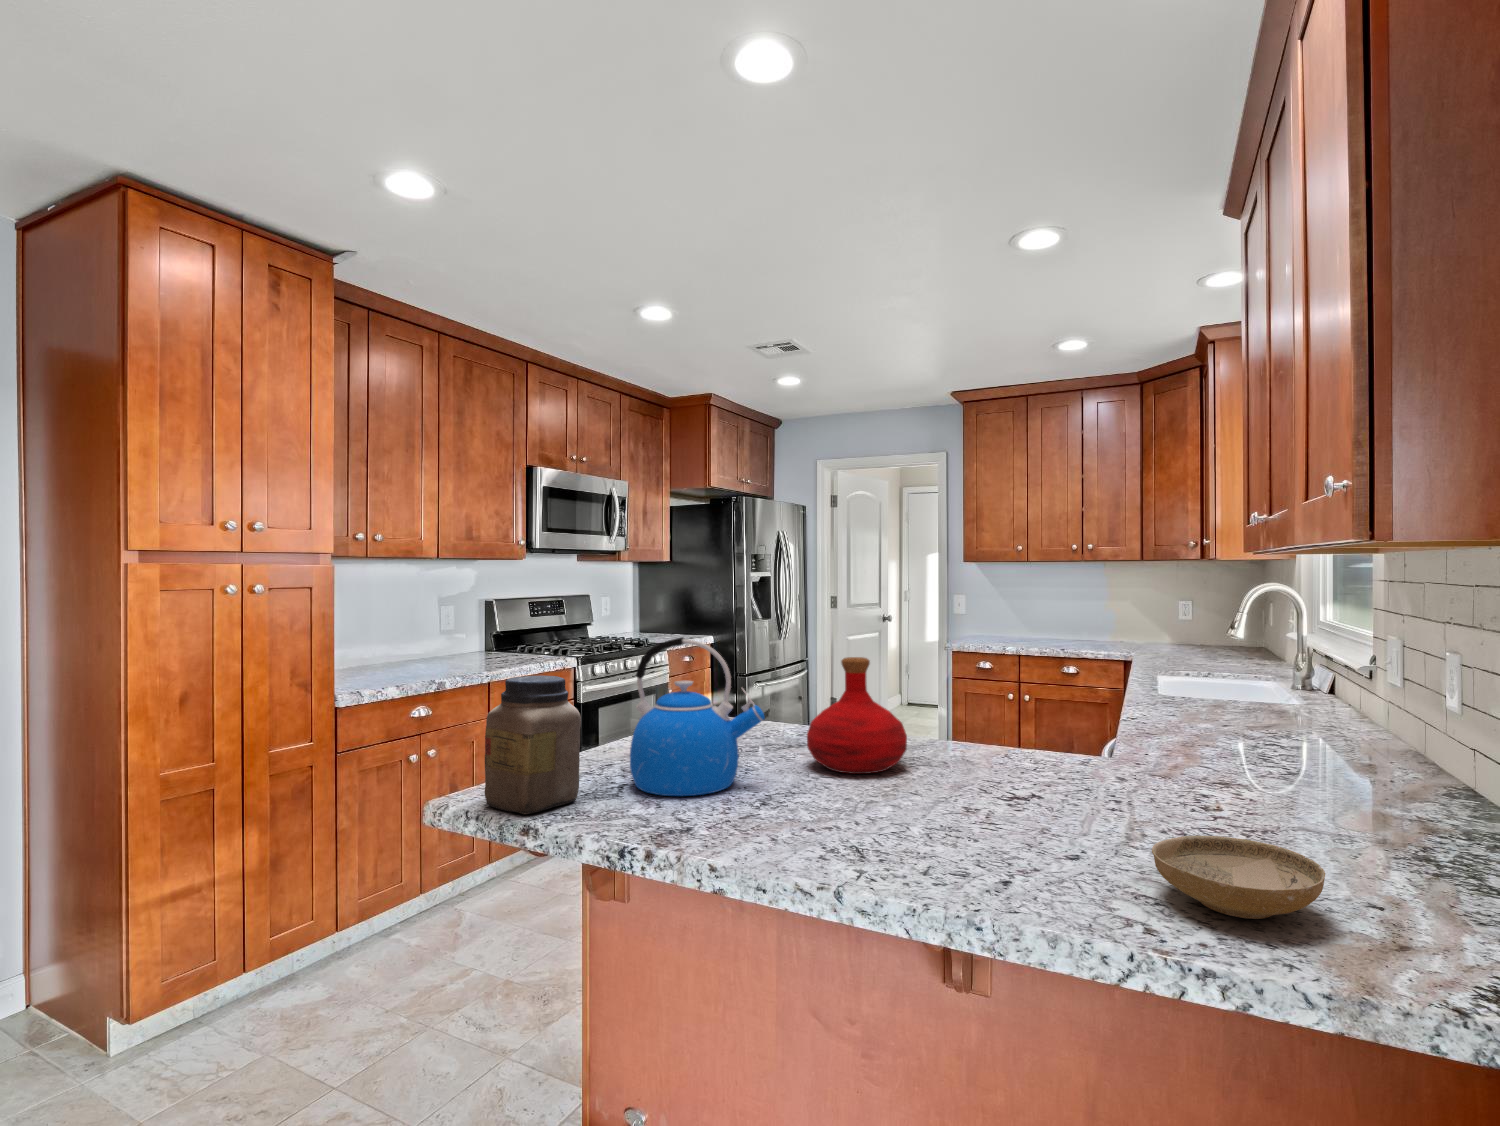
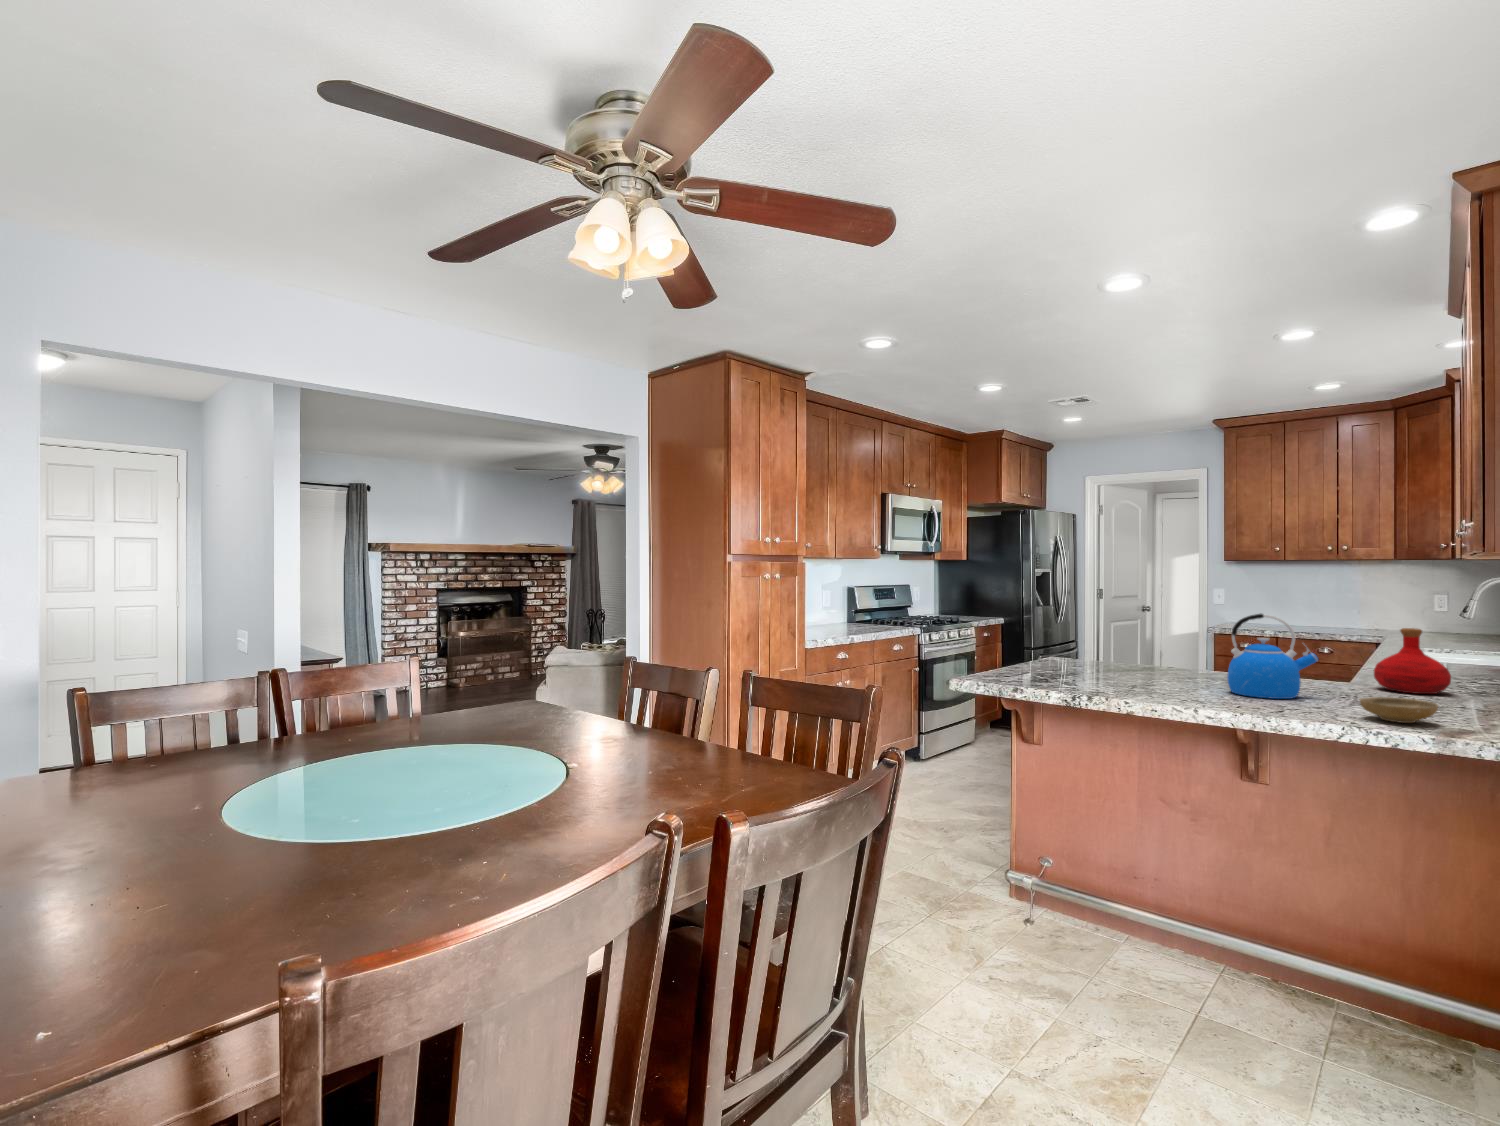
kettle: present [630,637,765,796] -> present [1228,614,1319,699]
bottle: present [807,657,907,774] -> present [1374,628,1451,694]
jar: present [485,676,581,814] -> none [1007,625,1051,685]

